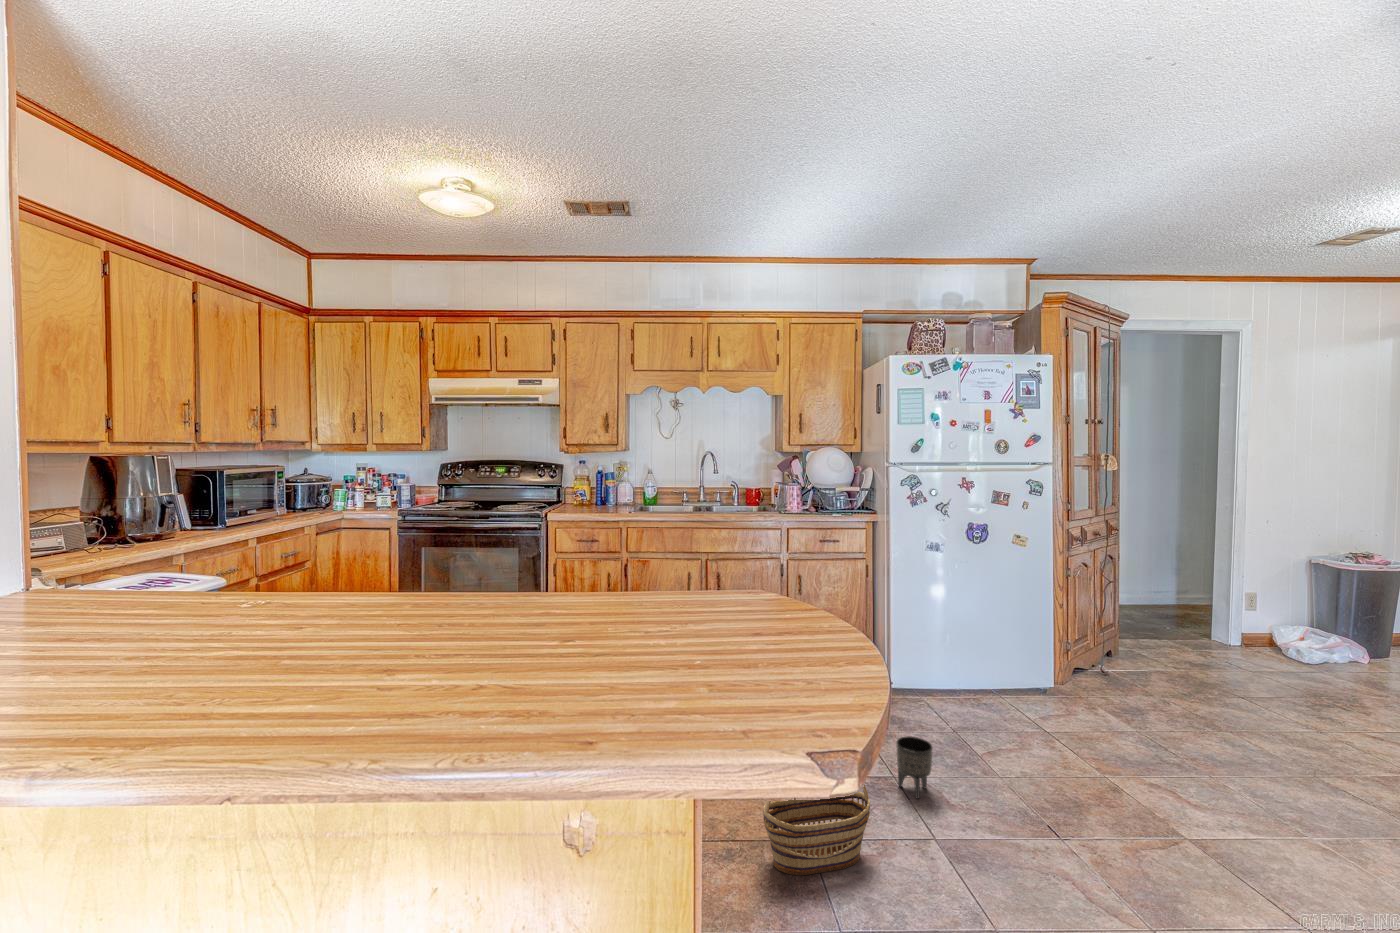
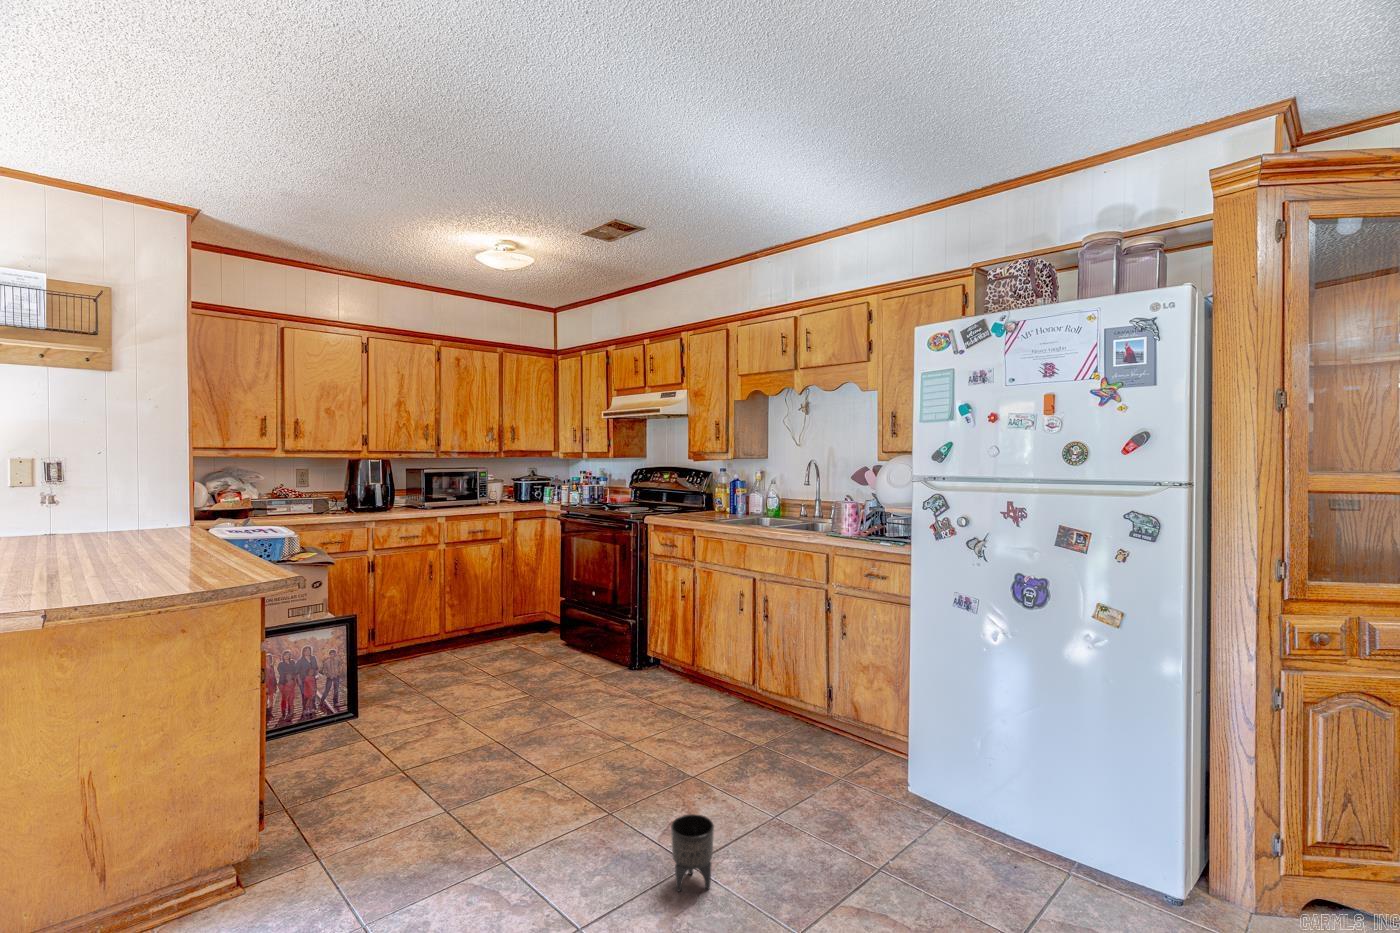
basket: present [763,785,870,875] -> none [463,762,552,893]

